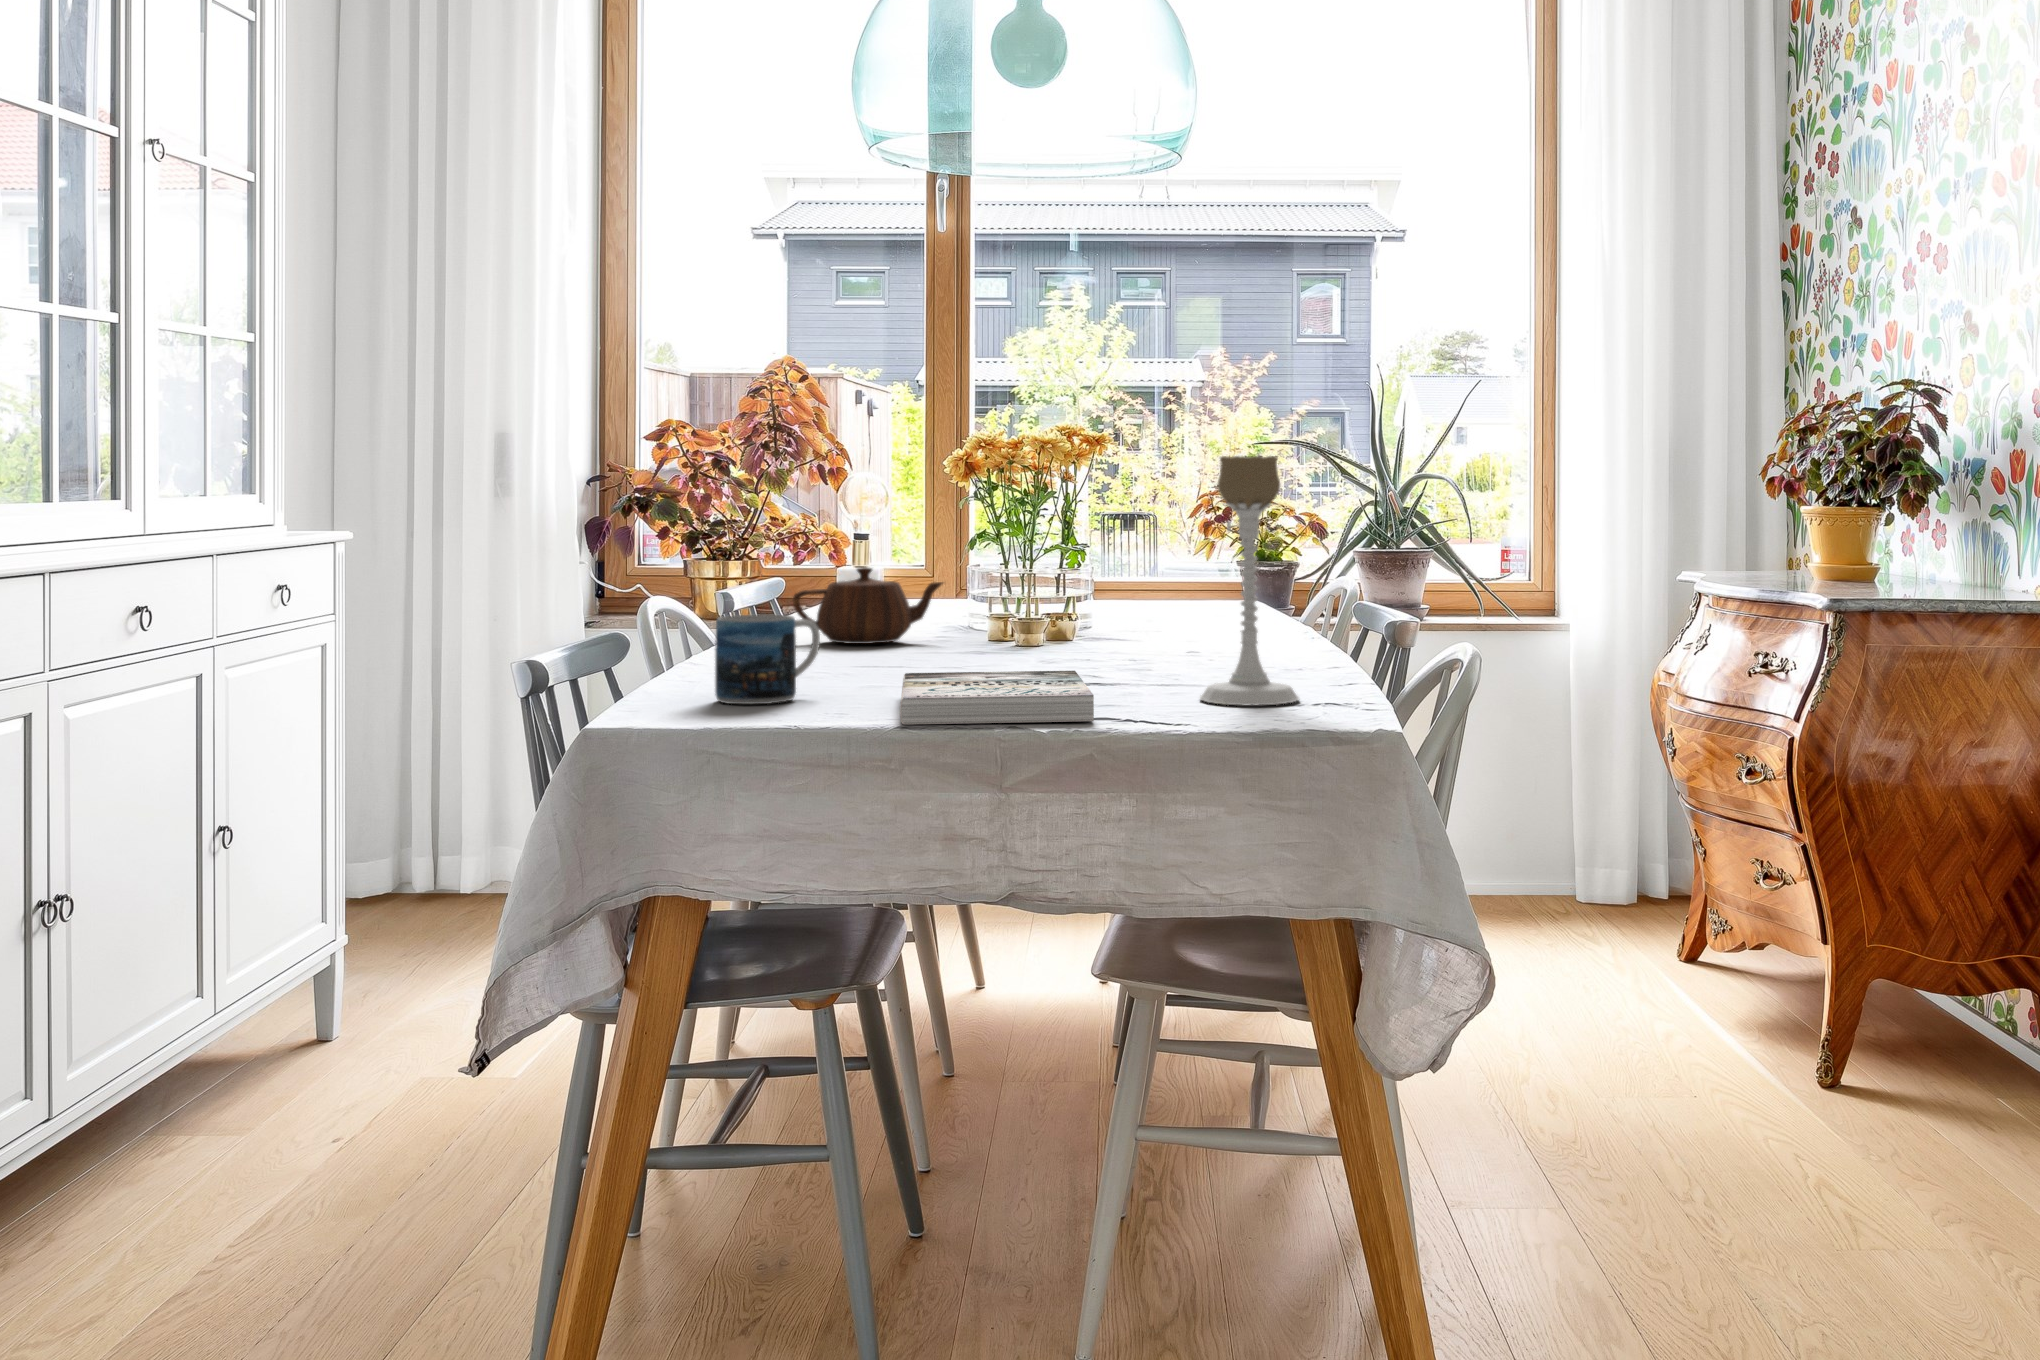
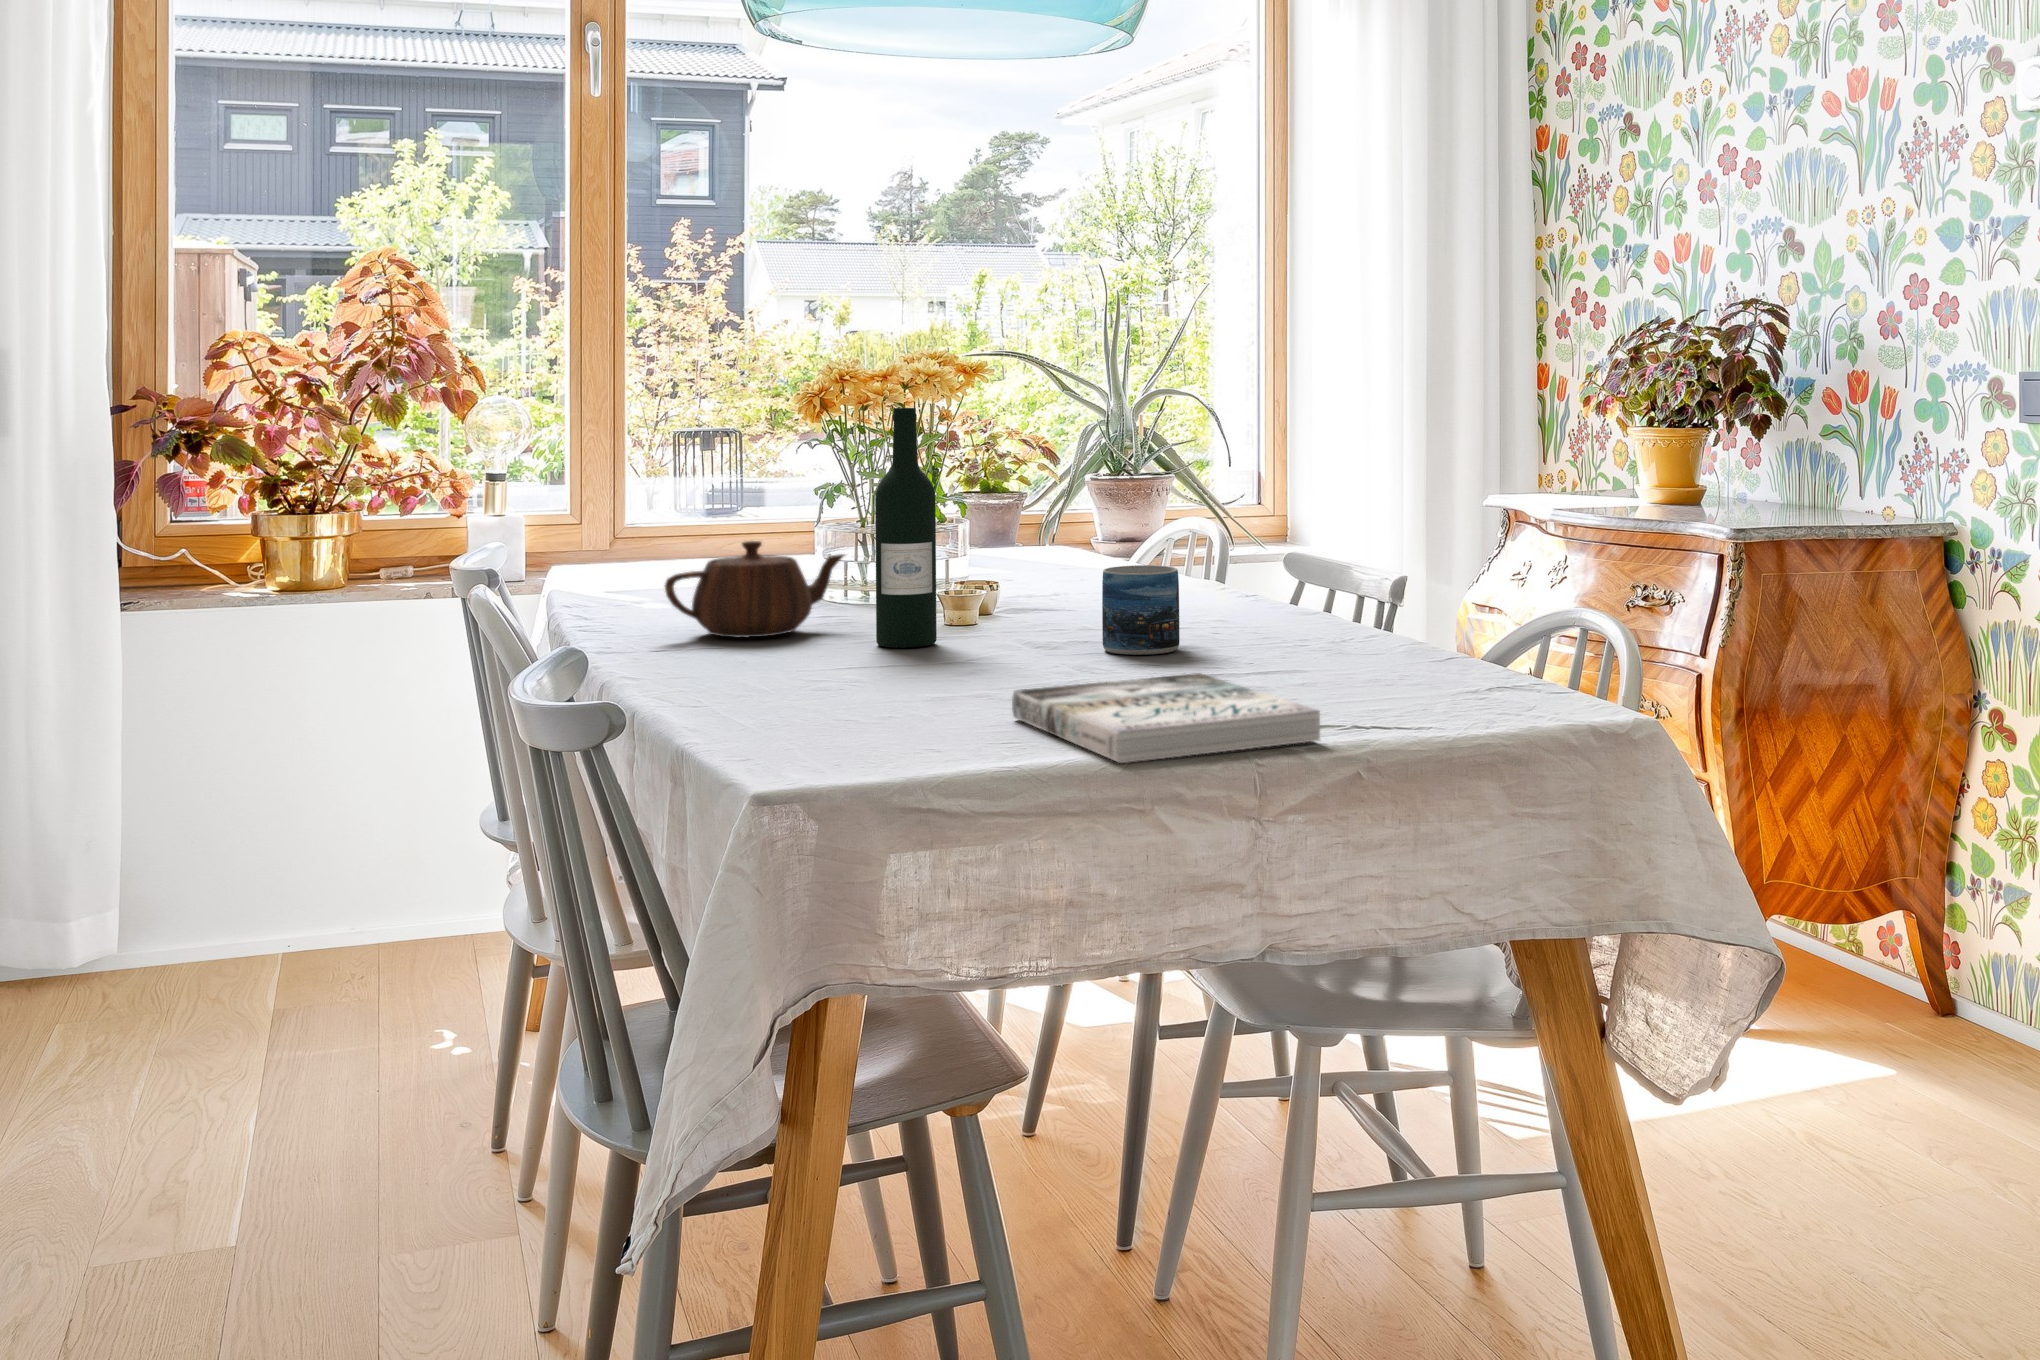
candle holder: present [1200,456,1300,706] -> none [1342,417,1455,704]
wine bottle: none [934,458,983,655] -> present [875,408,937,648]
mug: present [715,614,820,704] -> present [1102,565,1180,655]

